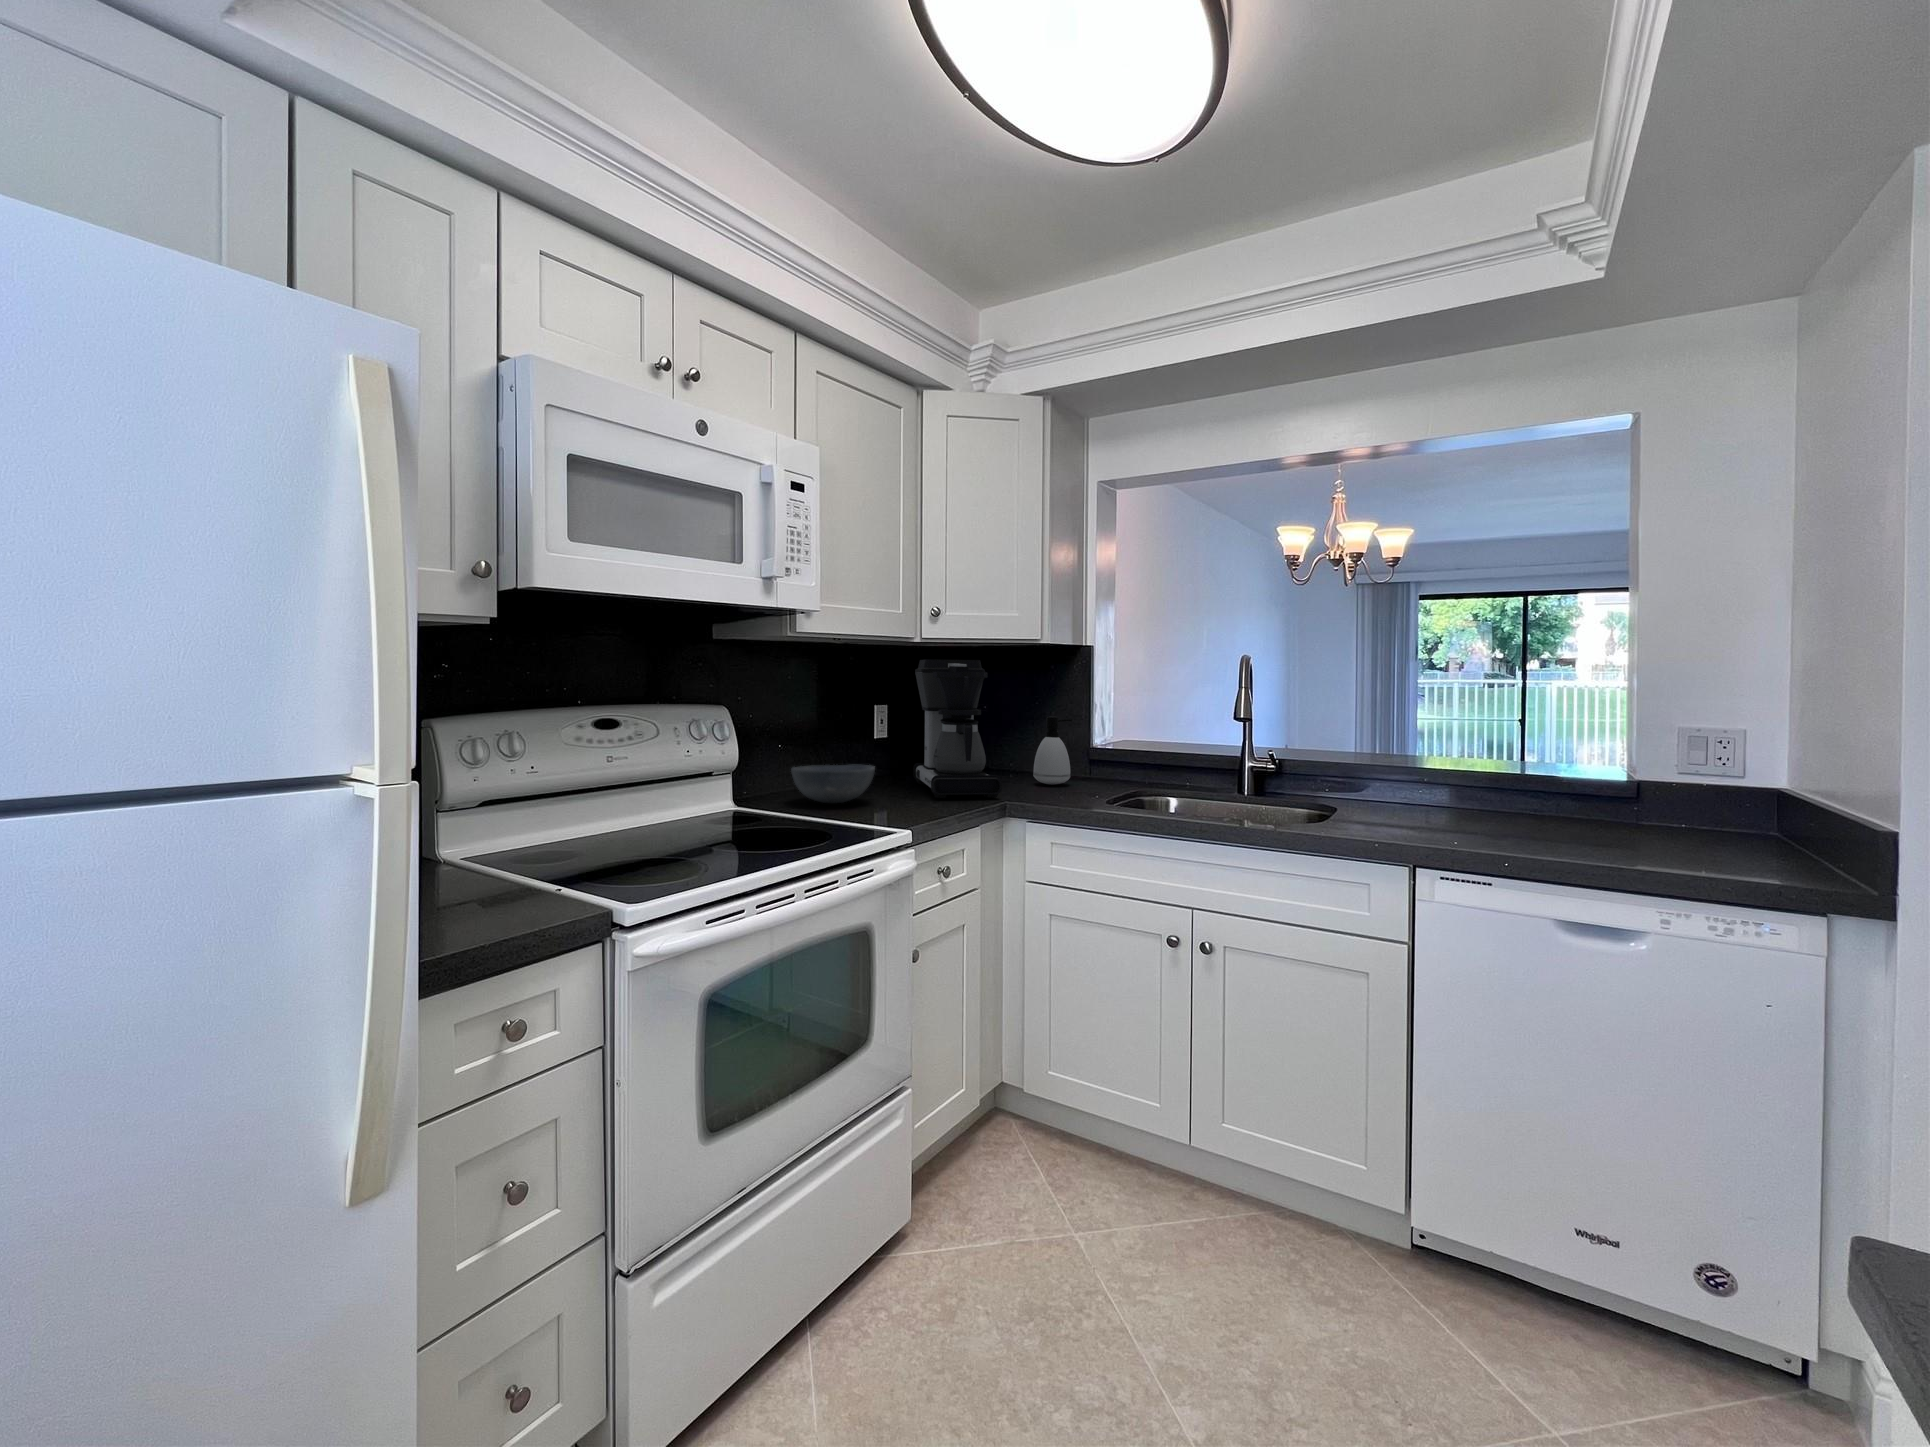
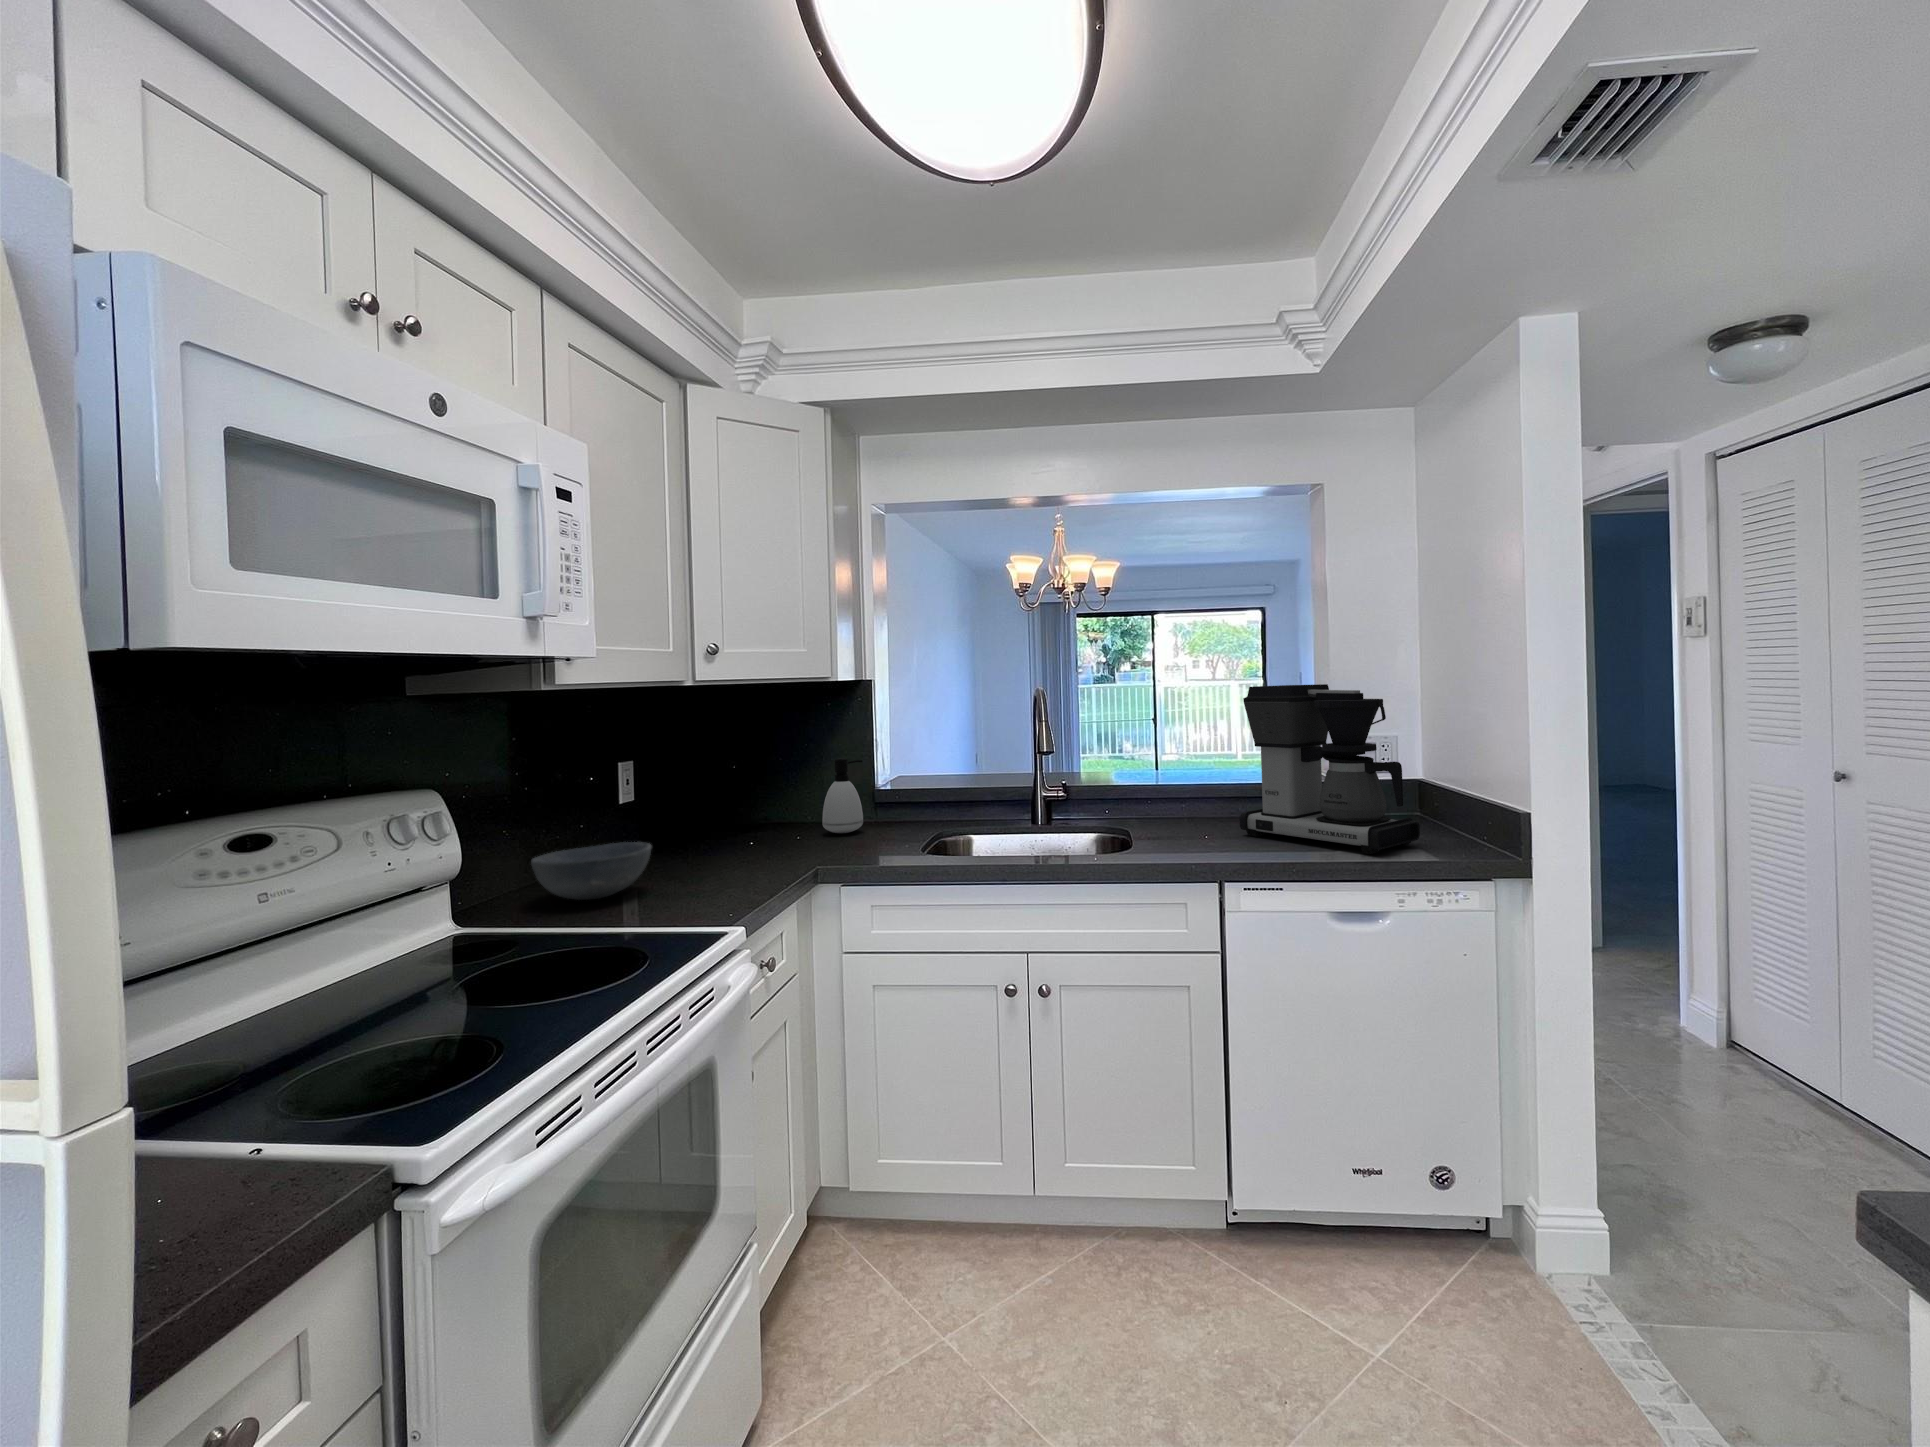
coffee maker: present [913,659,1002,798] -> present [1240,684,1420,854]

